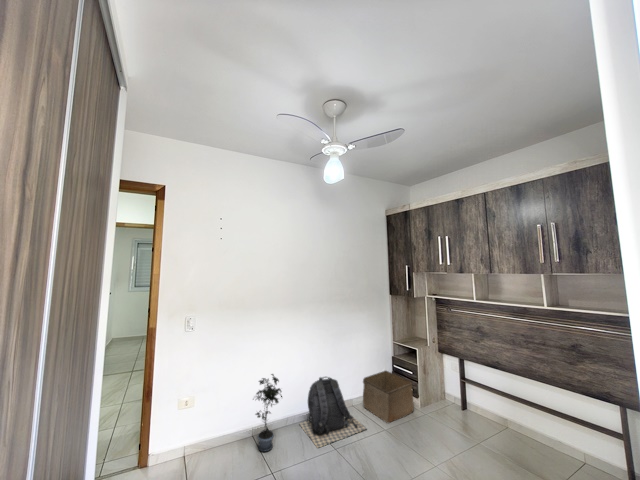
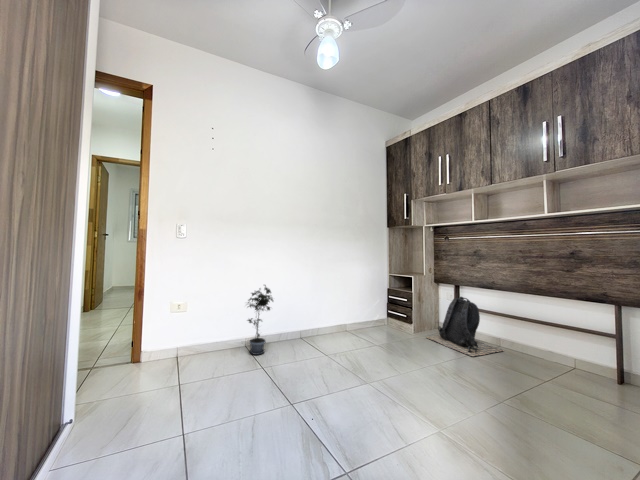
storage bin: present [363,371,414,423] -> none [356,300,407,341]
backpack: present [300,377,366,448] -> present [427,297,503,356]

